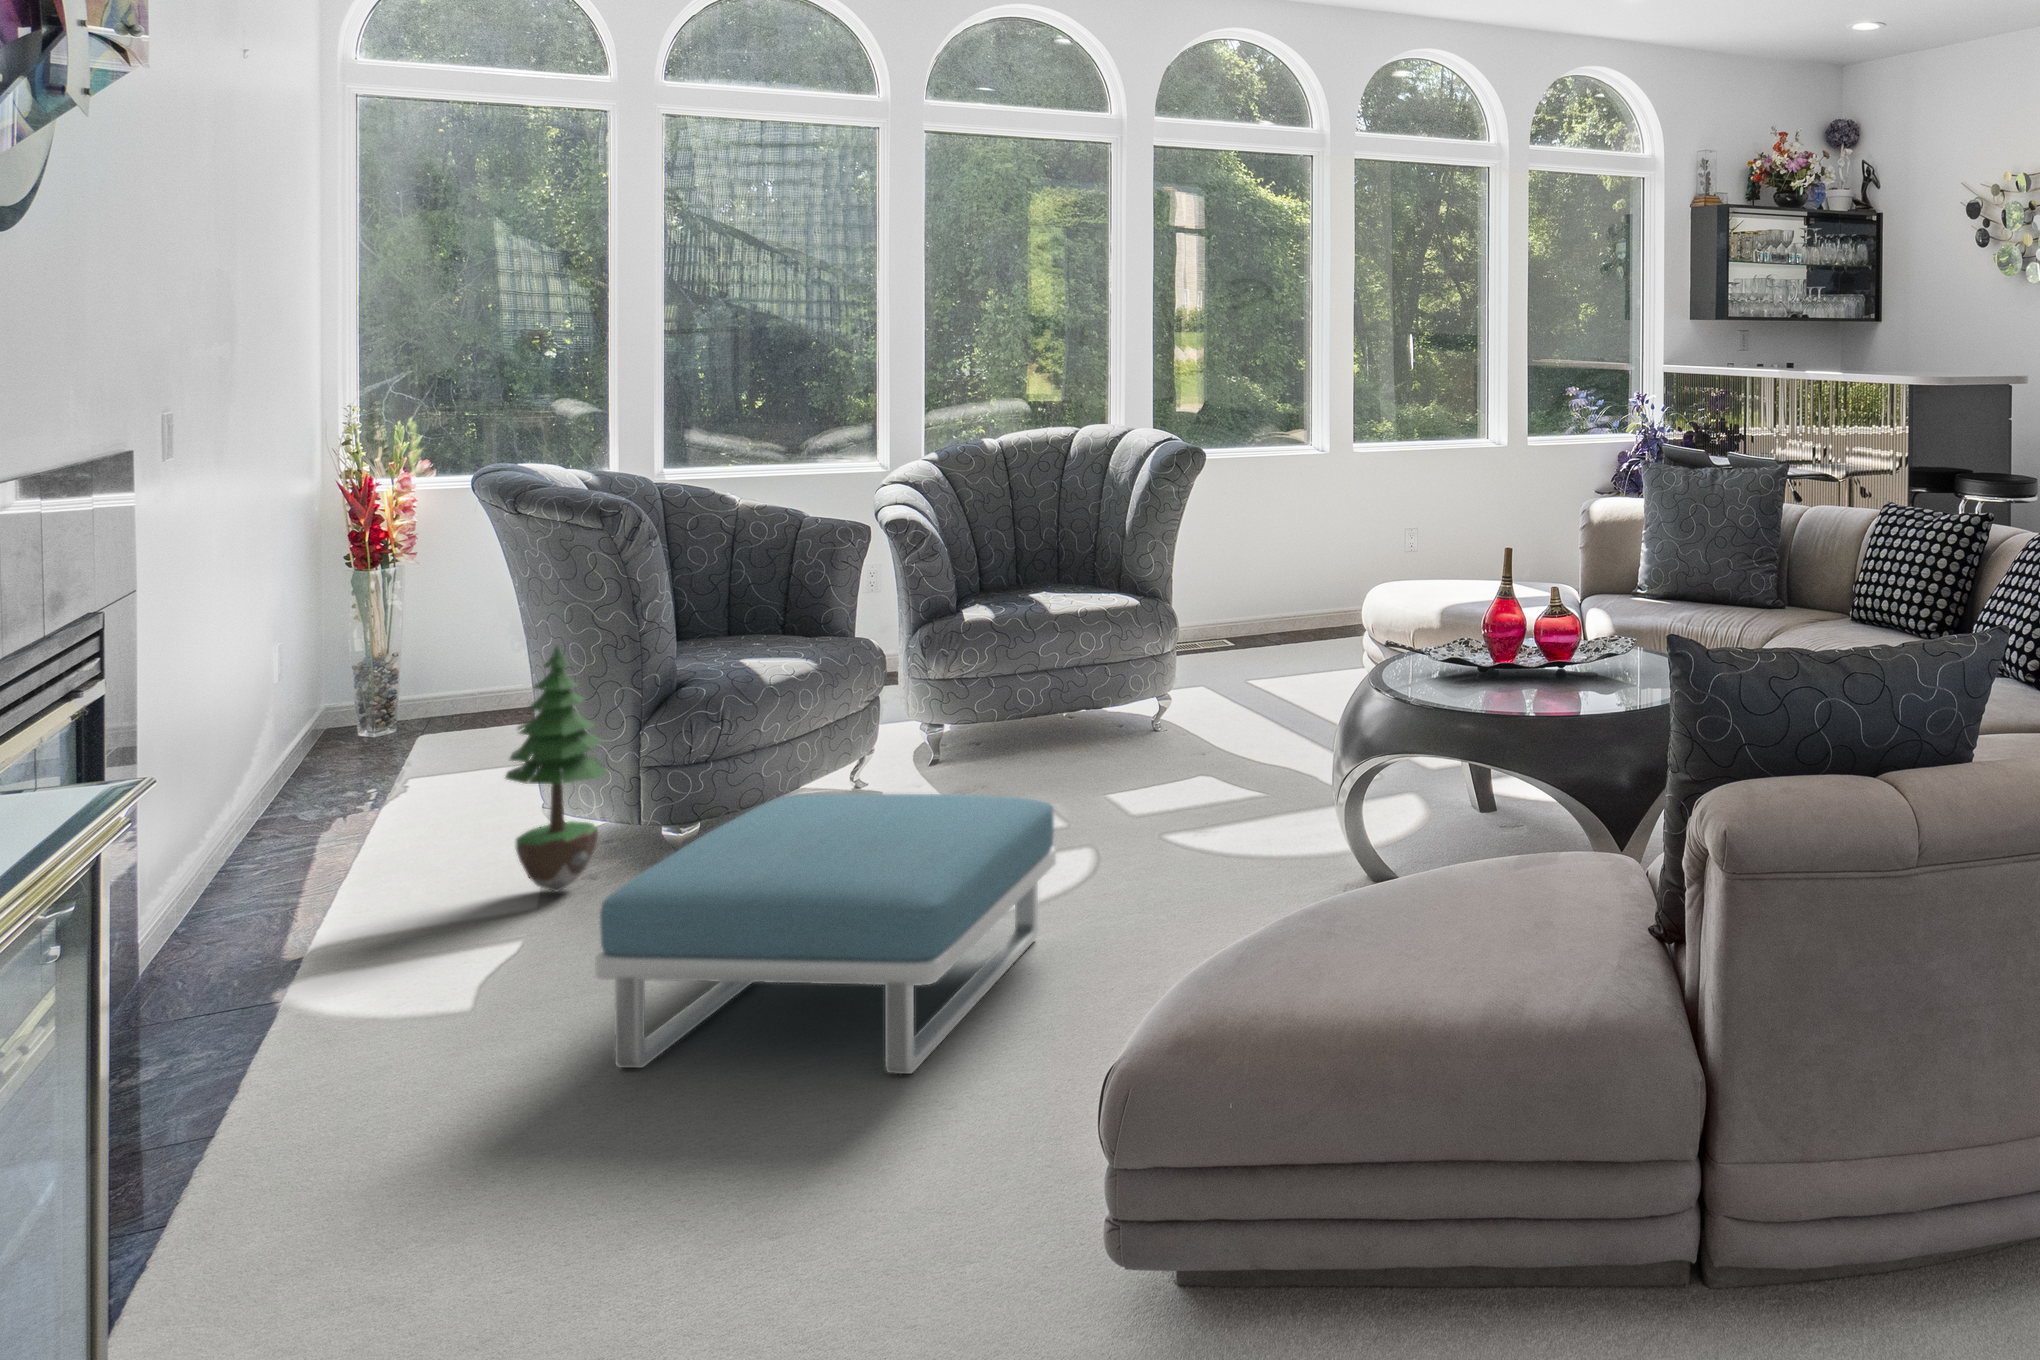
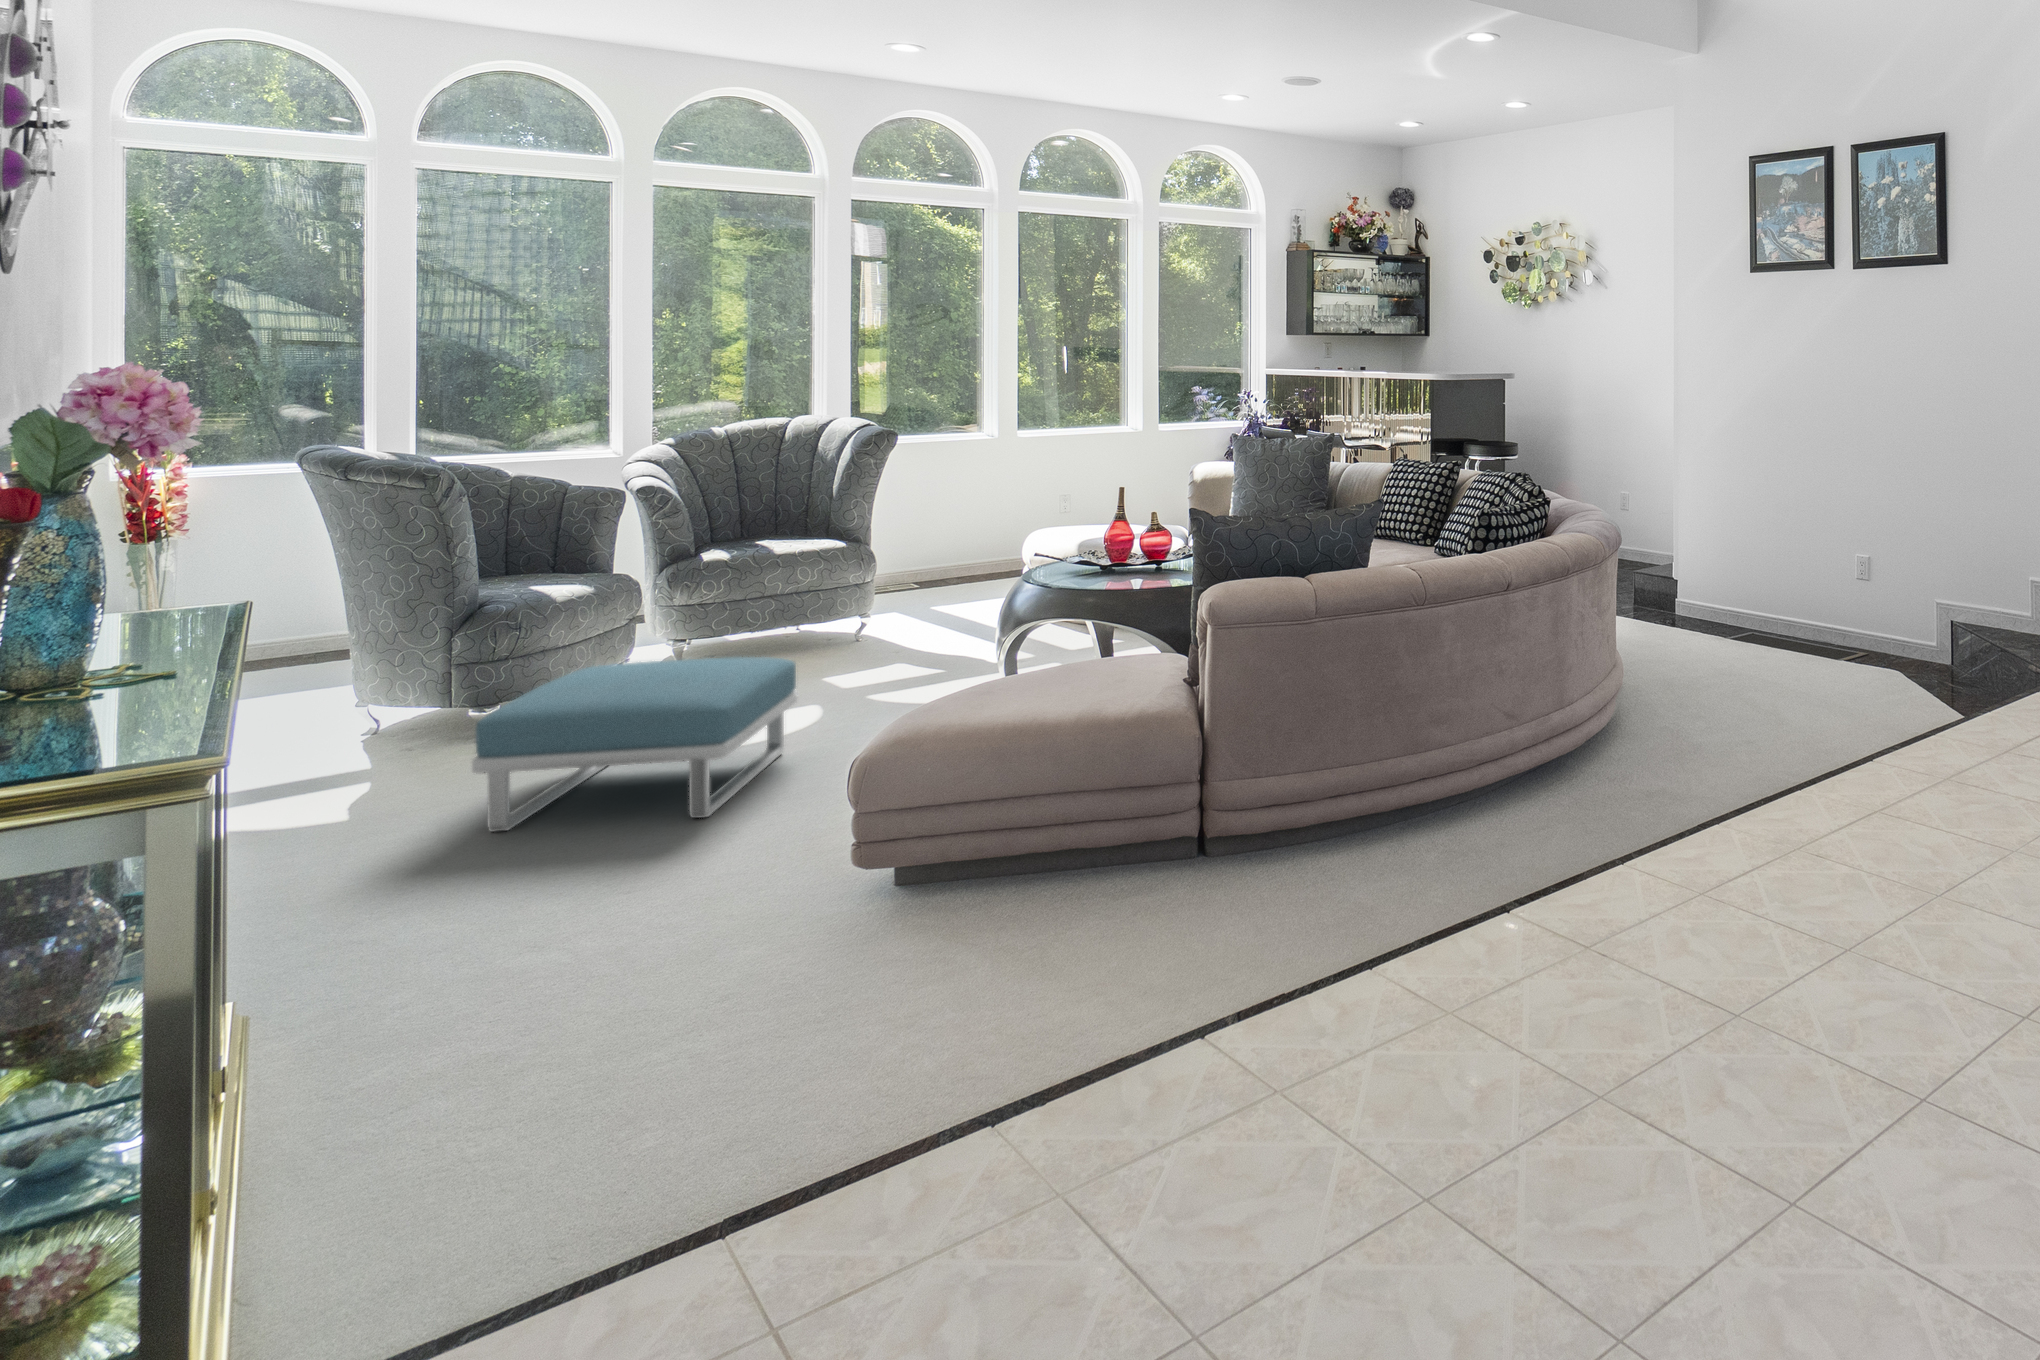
potted tree: present [506,647,607,891] -> none [345,574,431,757]

